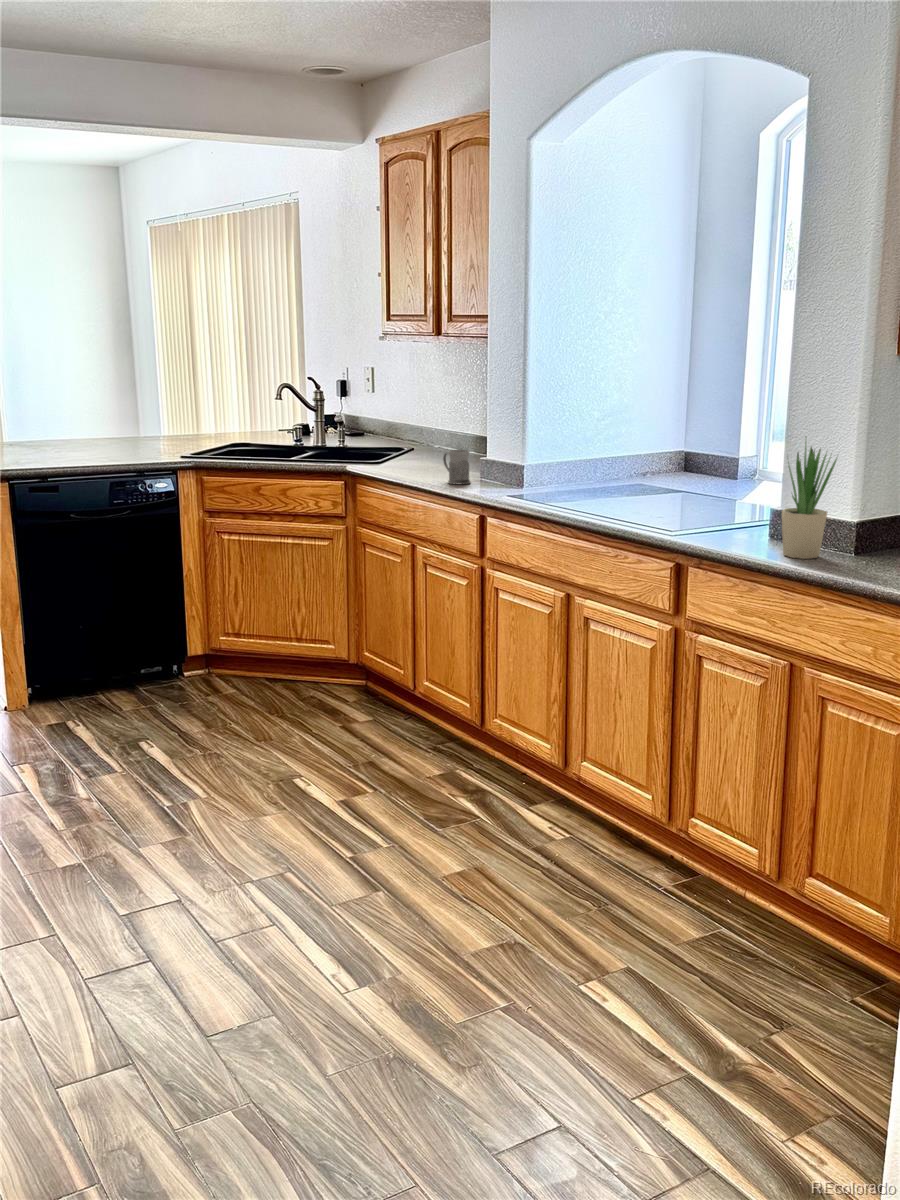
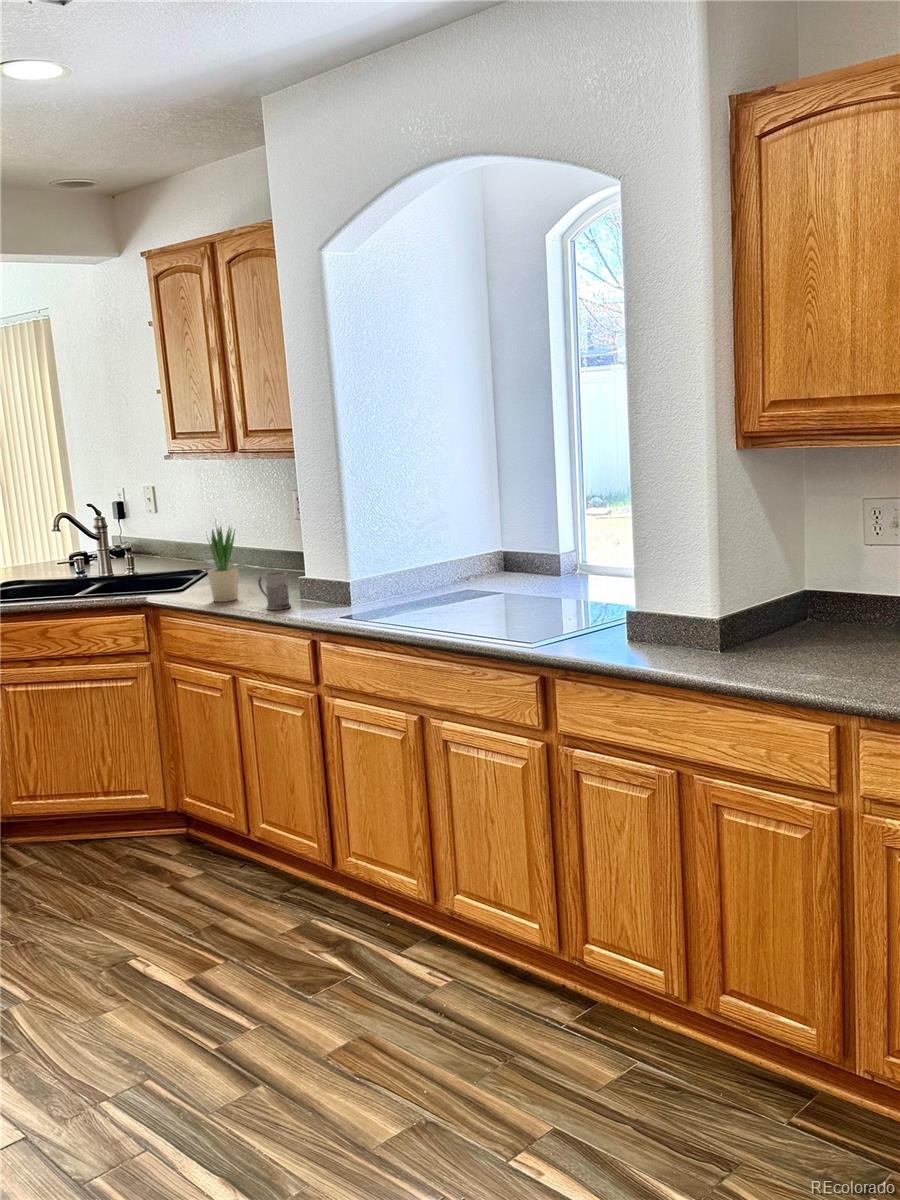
potted plant: present [782,442,837,559] -> present [207,527,238,602]

